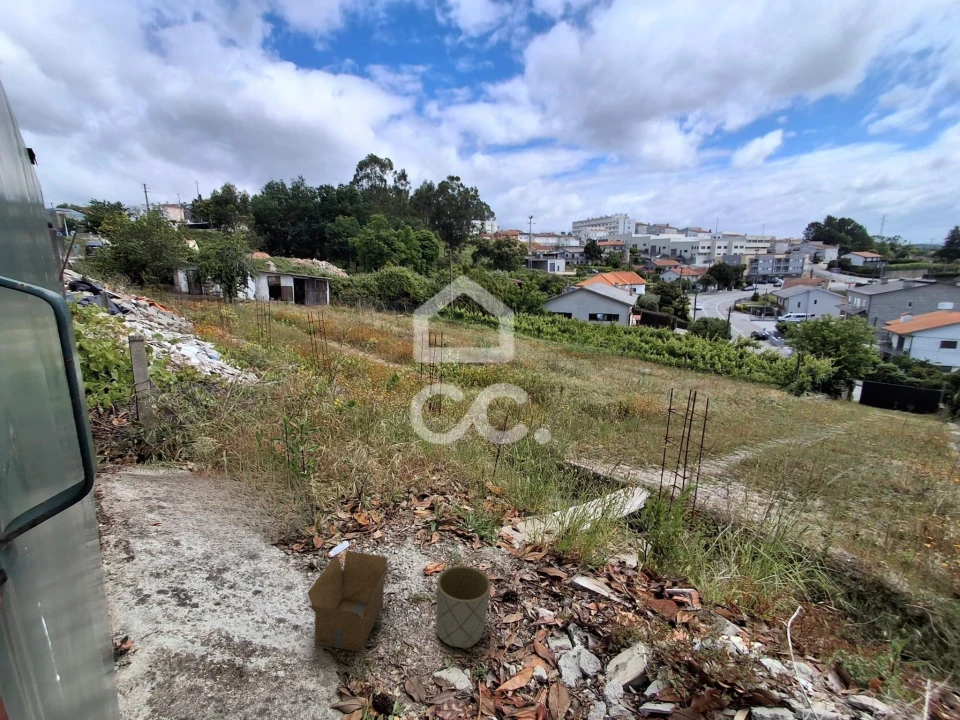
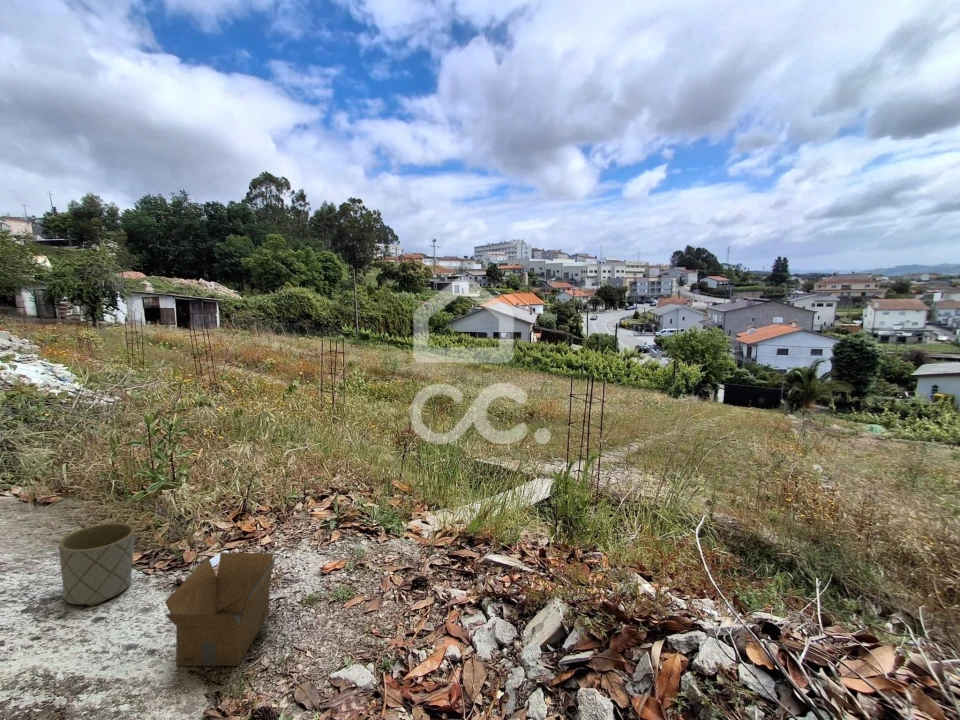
planter: present [436,566,491,649] -> present [59,523,134,606]

